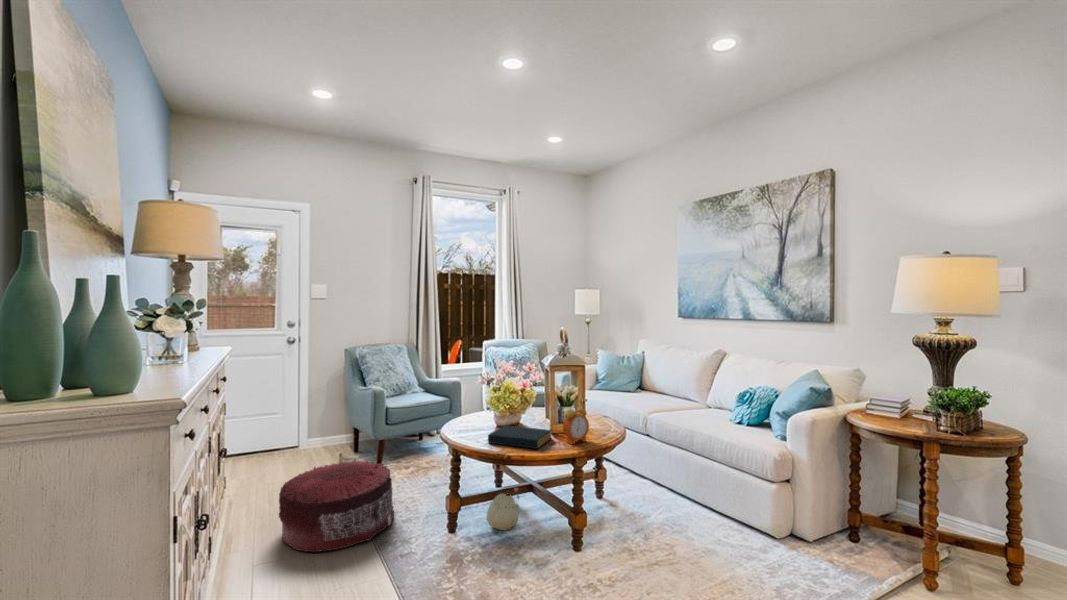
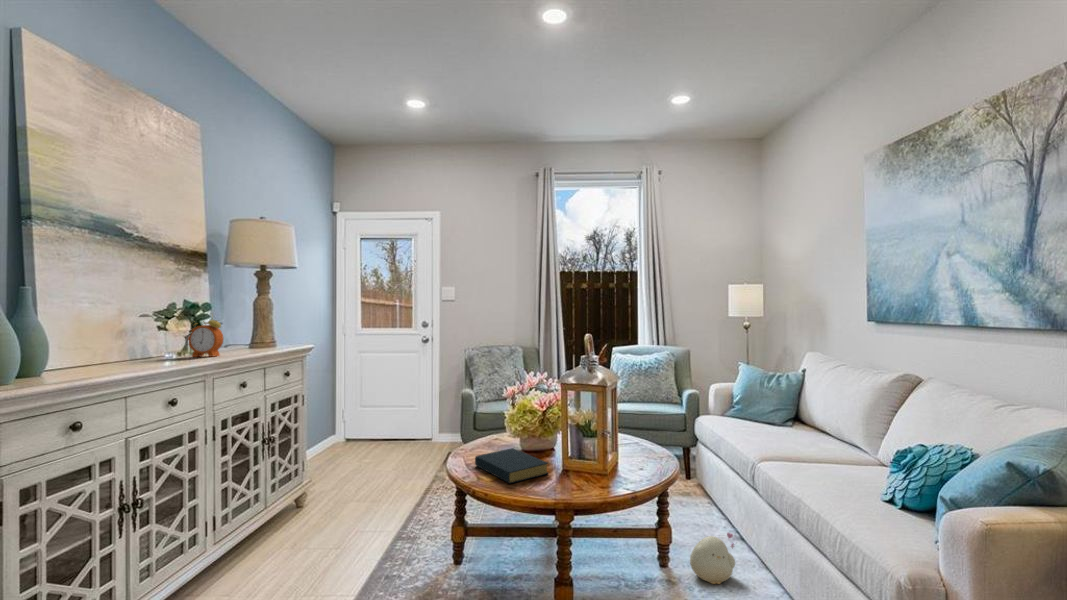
alarm clock: present [563,408,589,444] -> present [188,320,224,357]
pouf: present [279,460,394,552] -> none [315,460,429,547]
plush toy: present [487,488,520,530] -> present [690,533,735,584]

